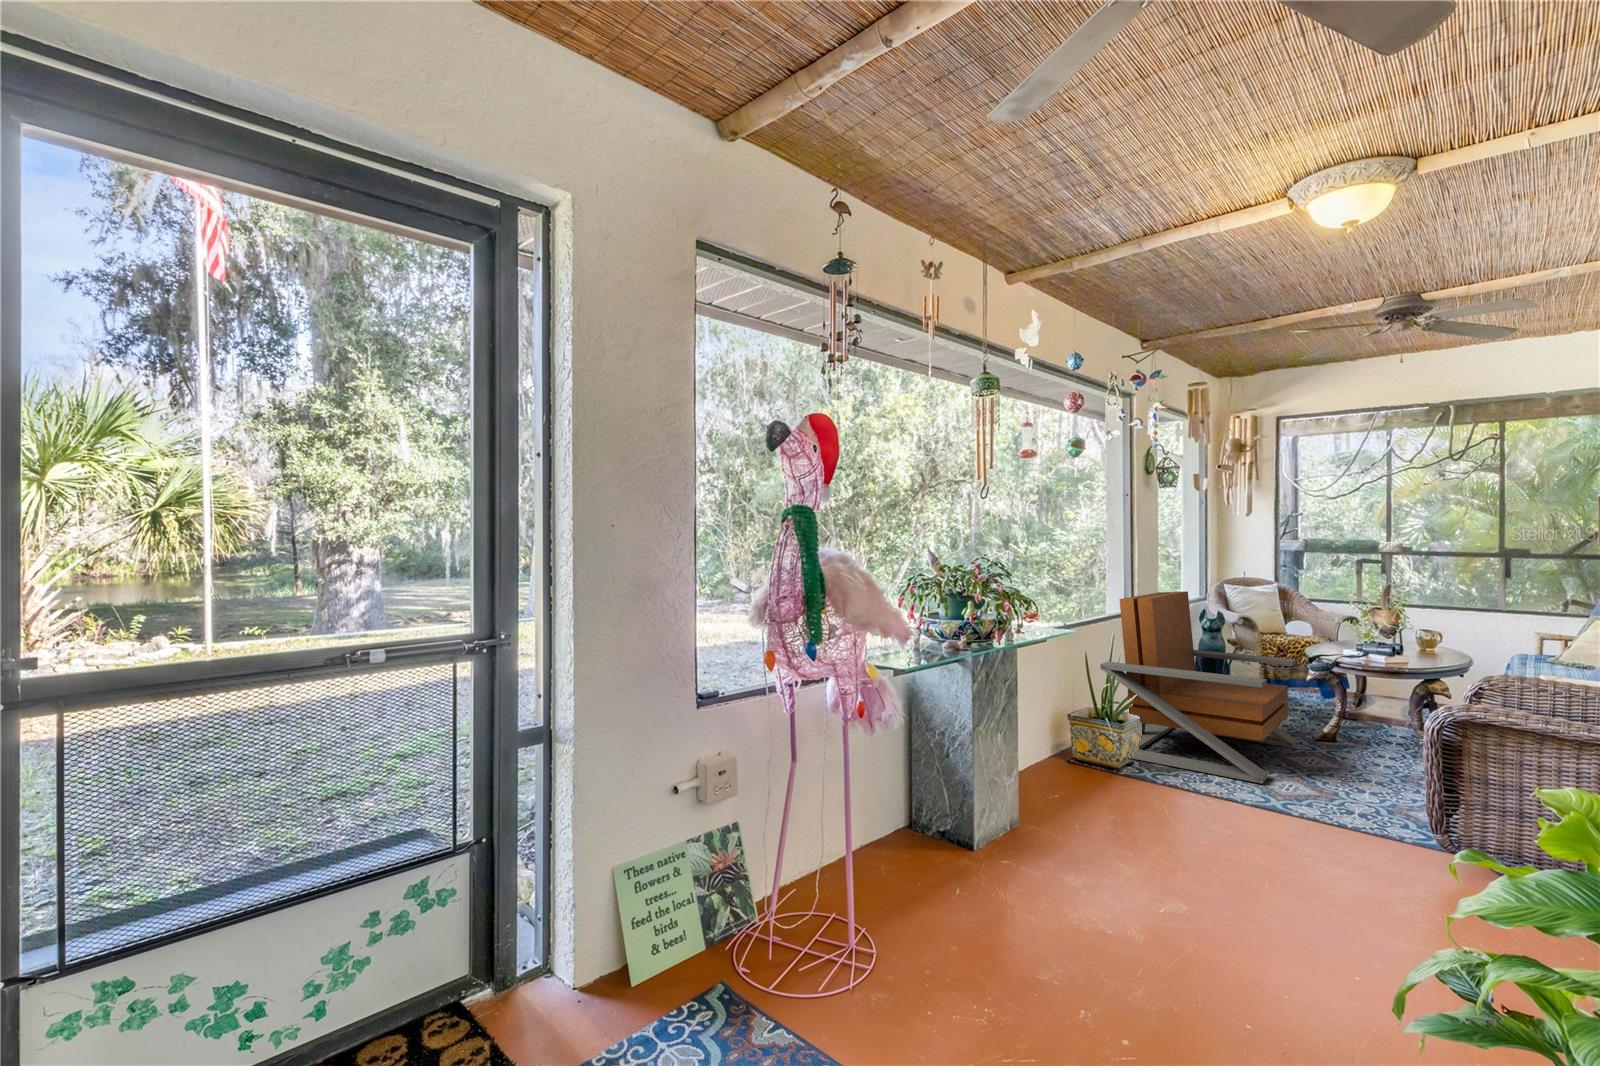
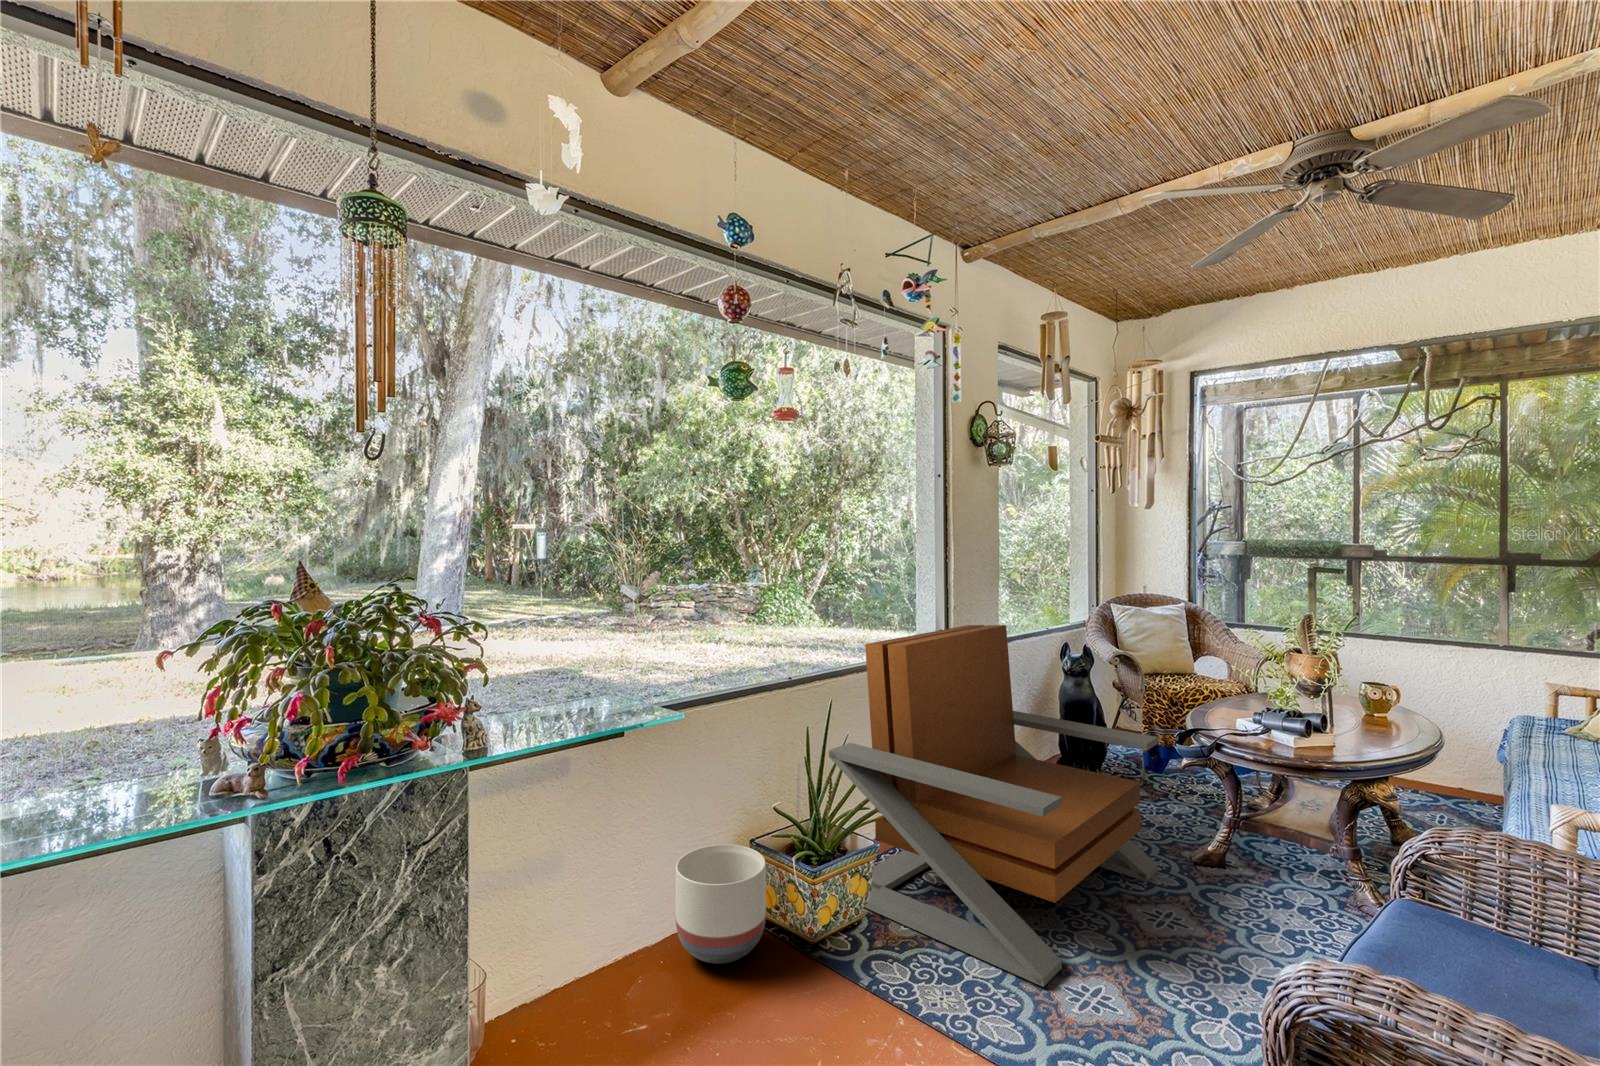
planter: none [1037,716,1093,777] -> present [676,845,766,964]

